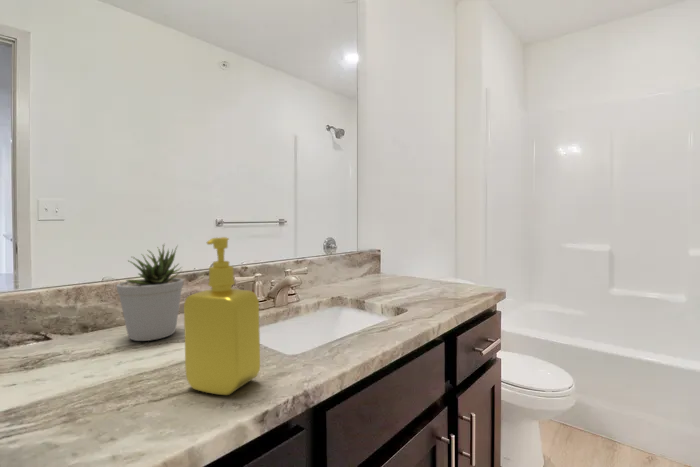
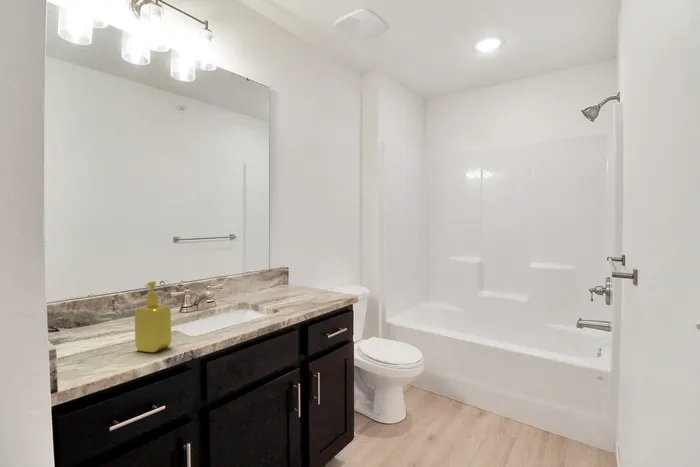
potted plant: present [116,245,183,341] -> none [98,277,137,331]

